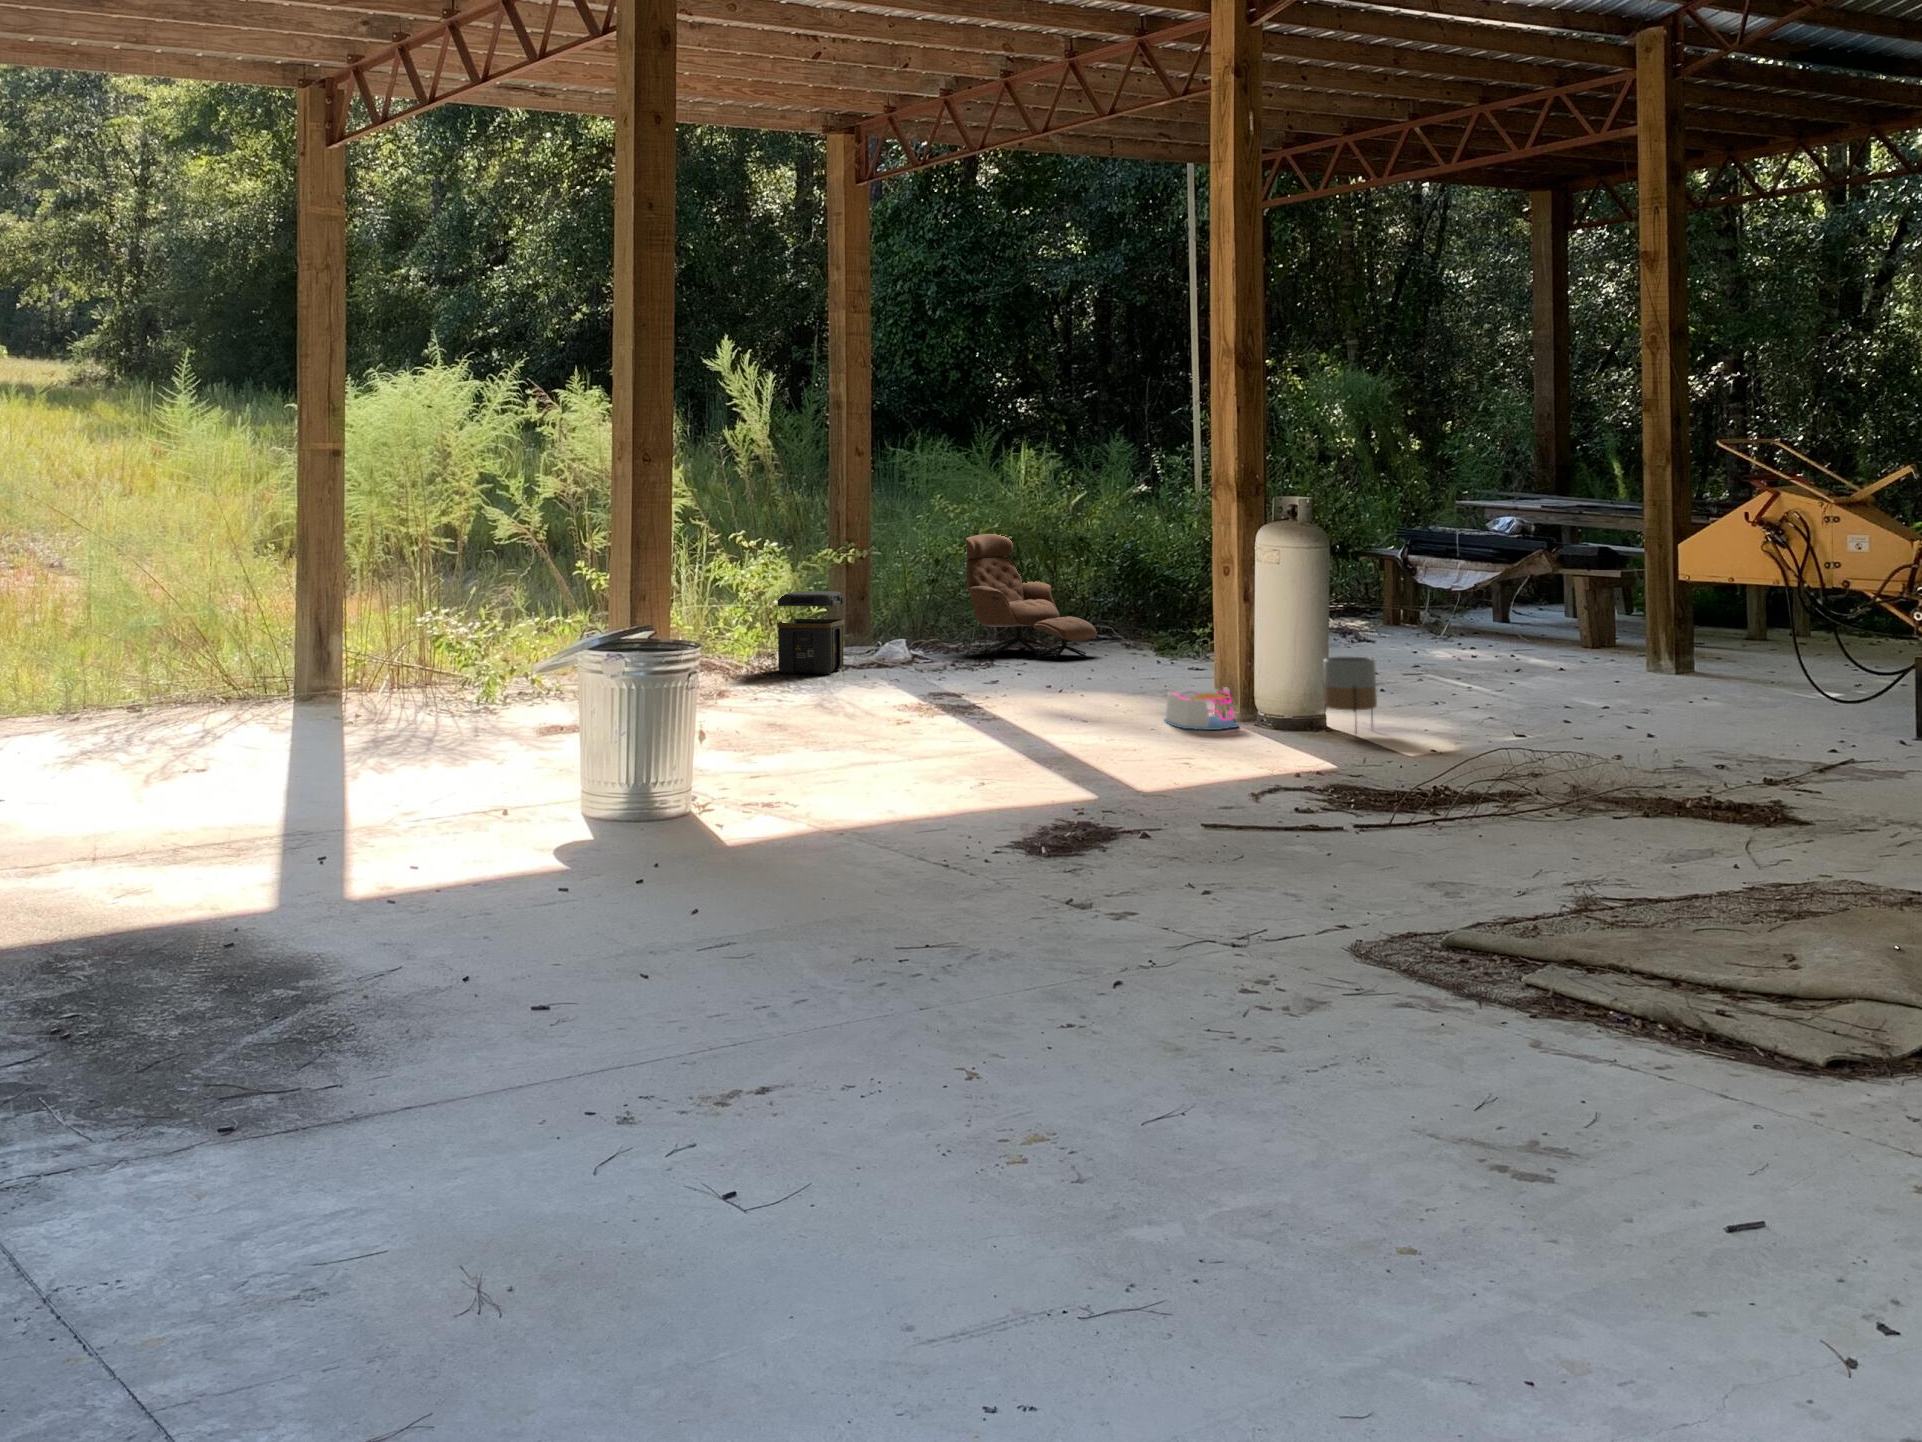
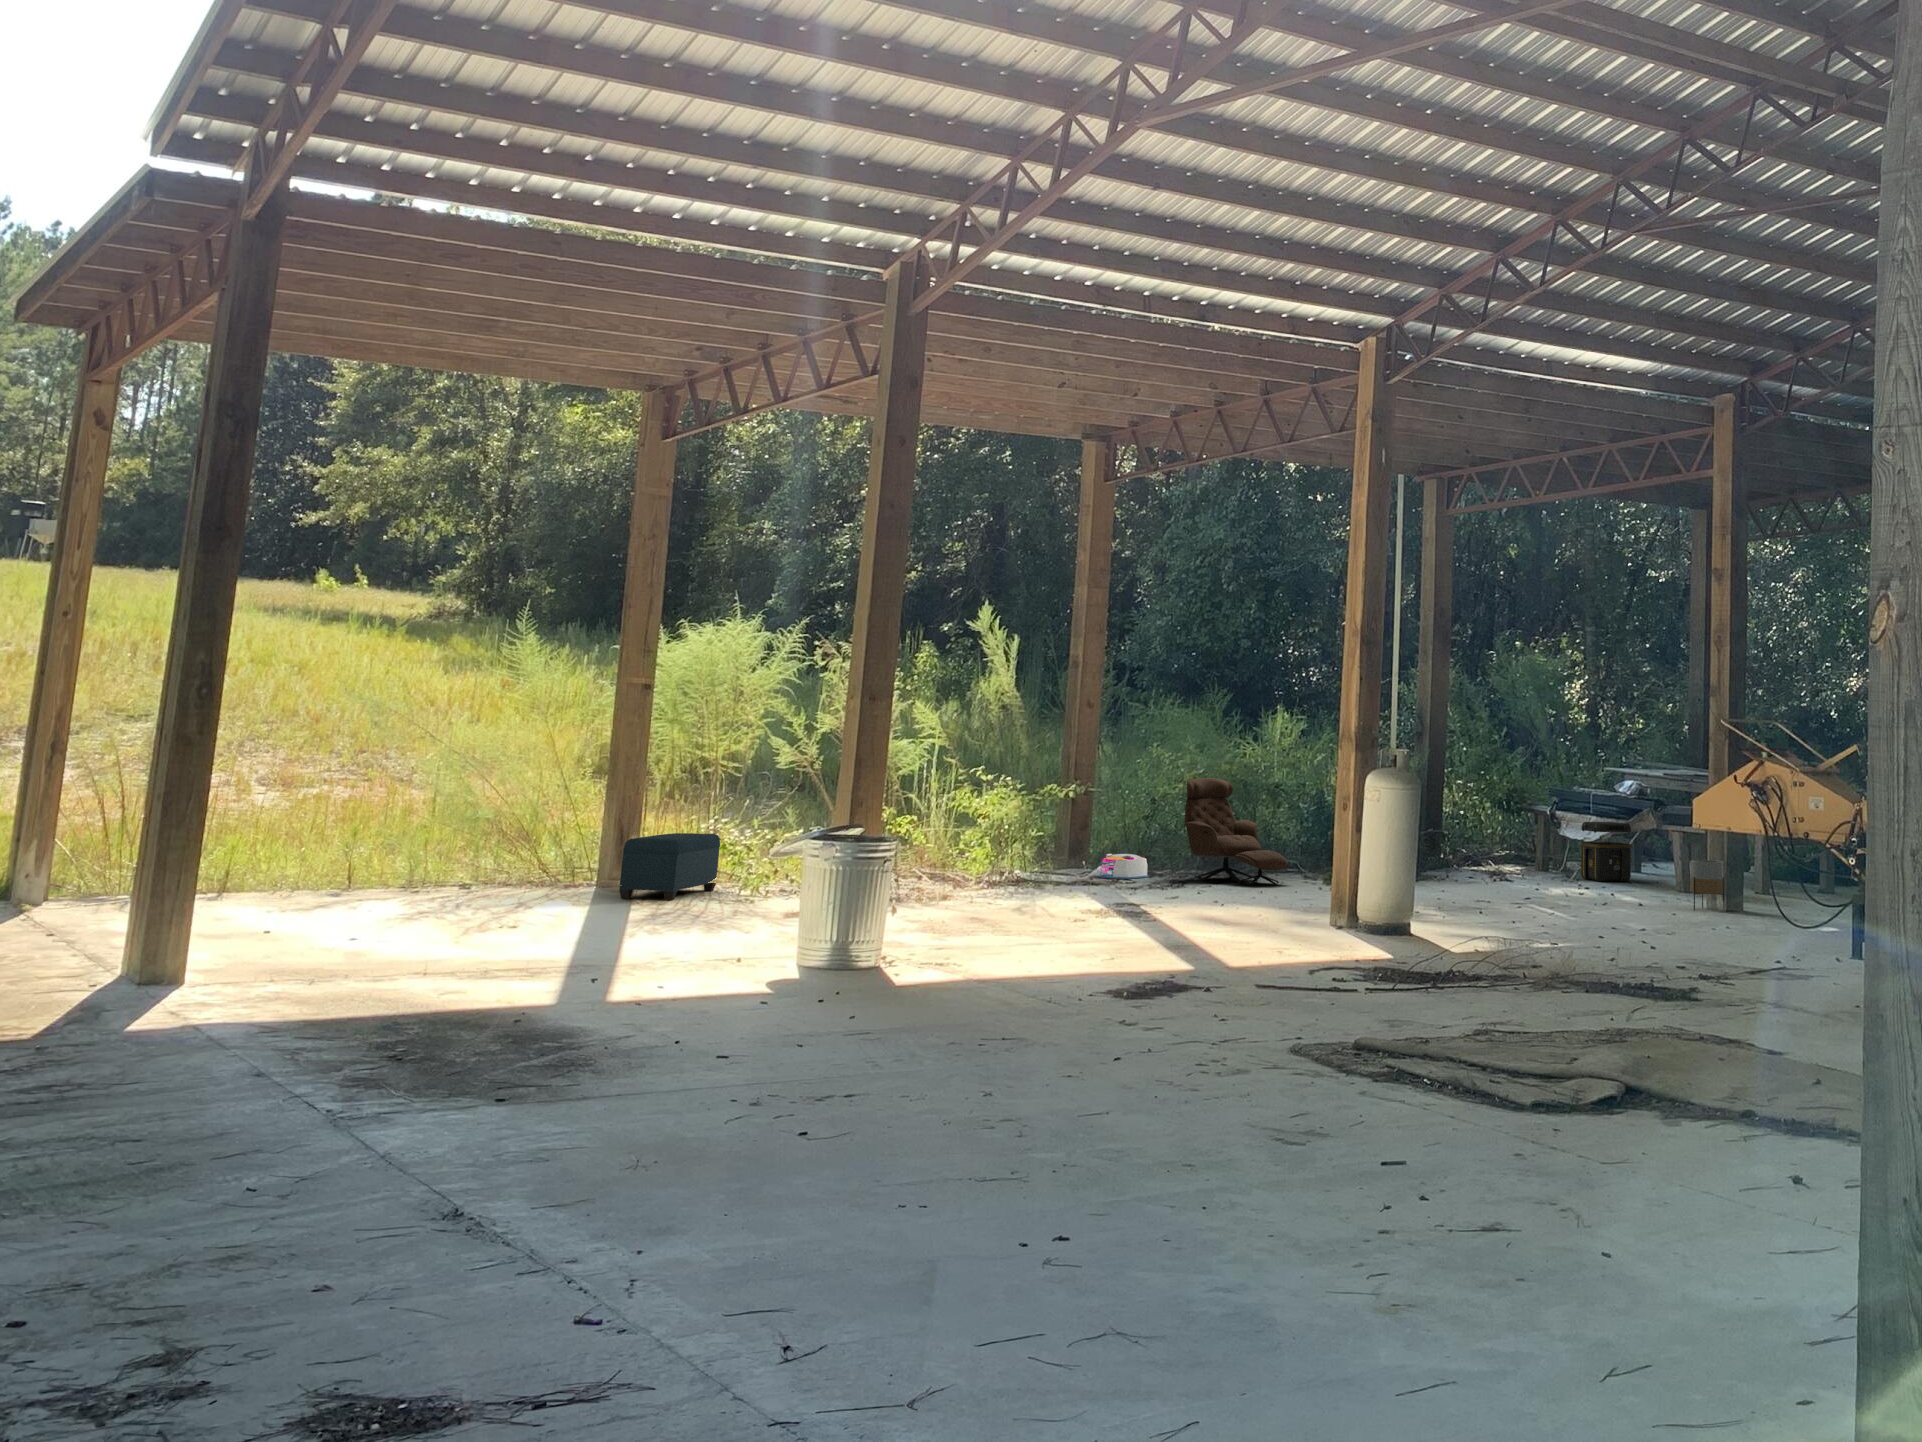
toolbox: present [777,591,844,674] -> present [1581,822,1632,882]
bench: none [326,627,437,712] -> present [619,833,720,900]
planter: present [1323,657,1377,725] -> present [1690,860,1724,910]
storage bin: present [1164,687,1239,730] -> present [1098,854,1149,879]

